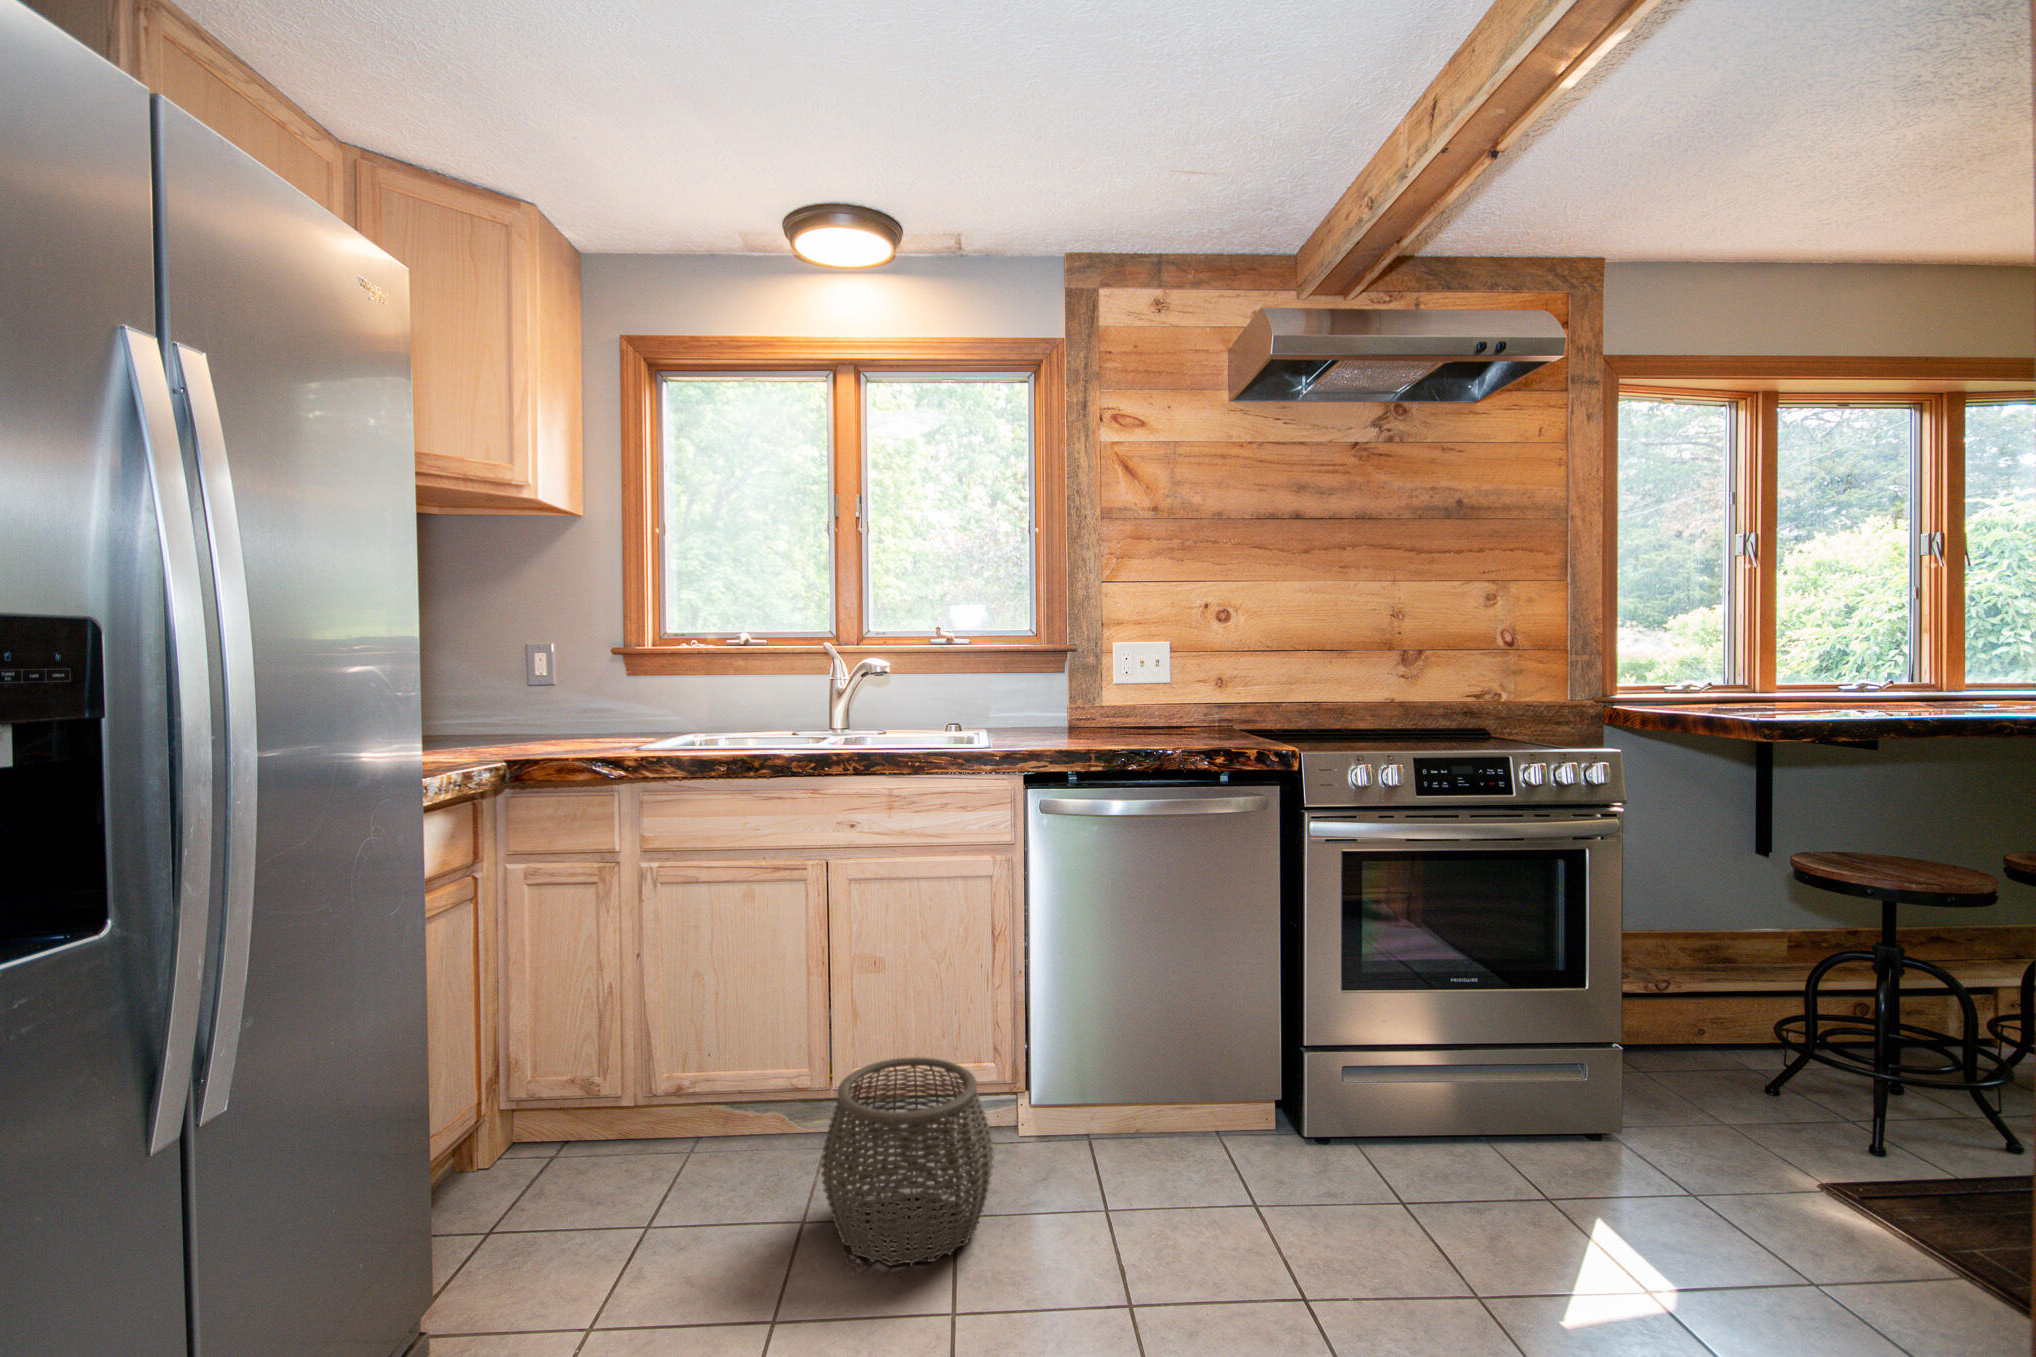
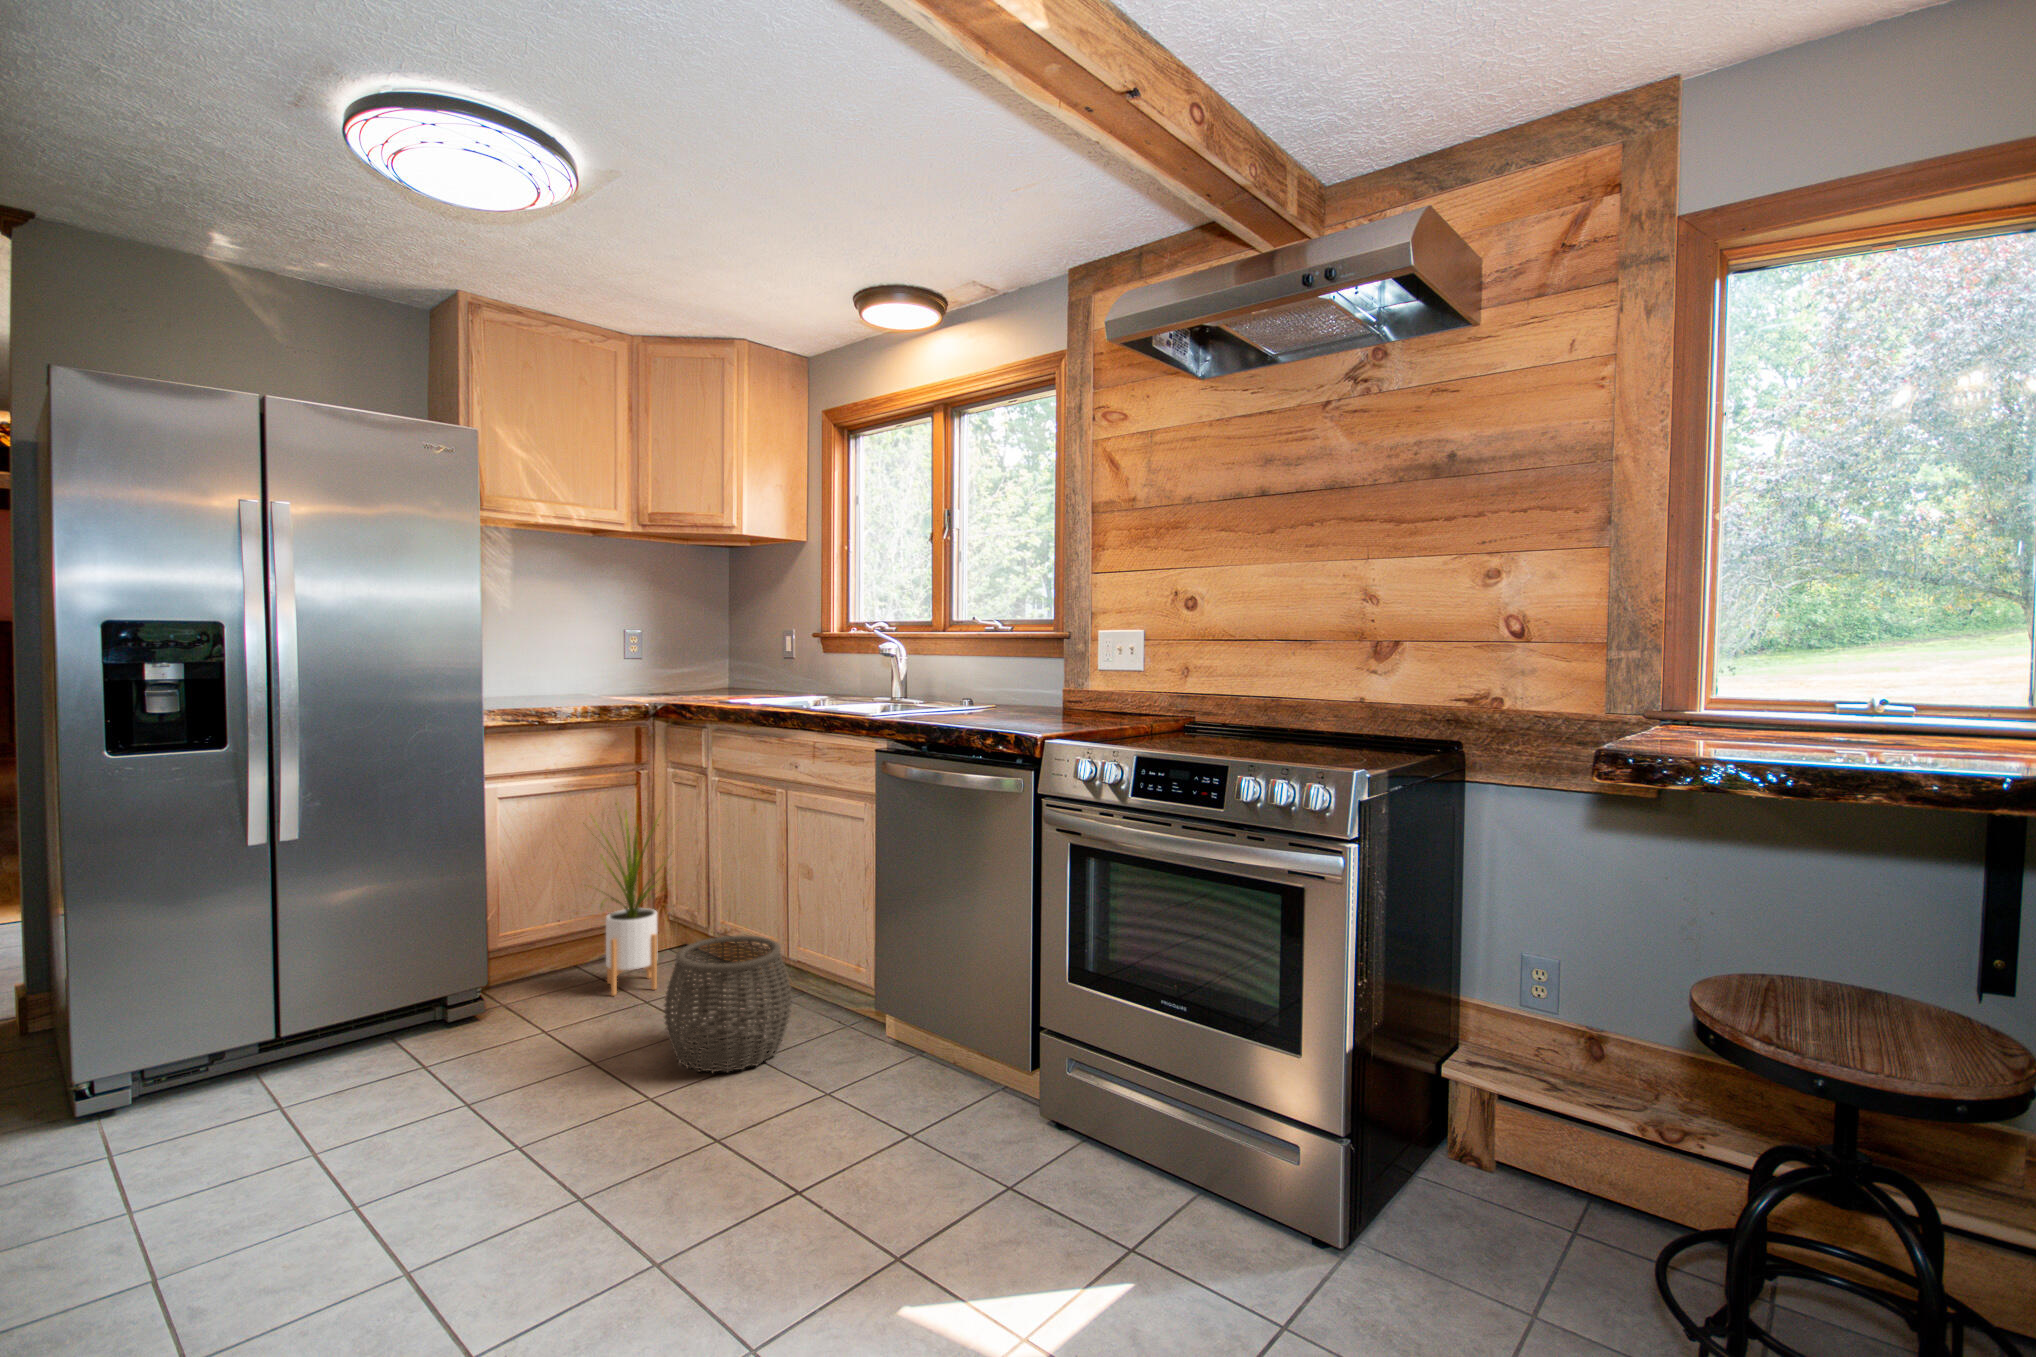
house plant: none [470,904,653,1243] -> present [583,810,667,996]

